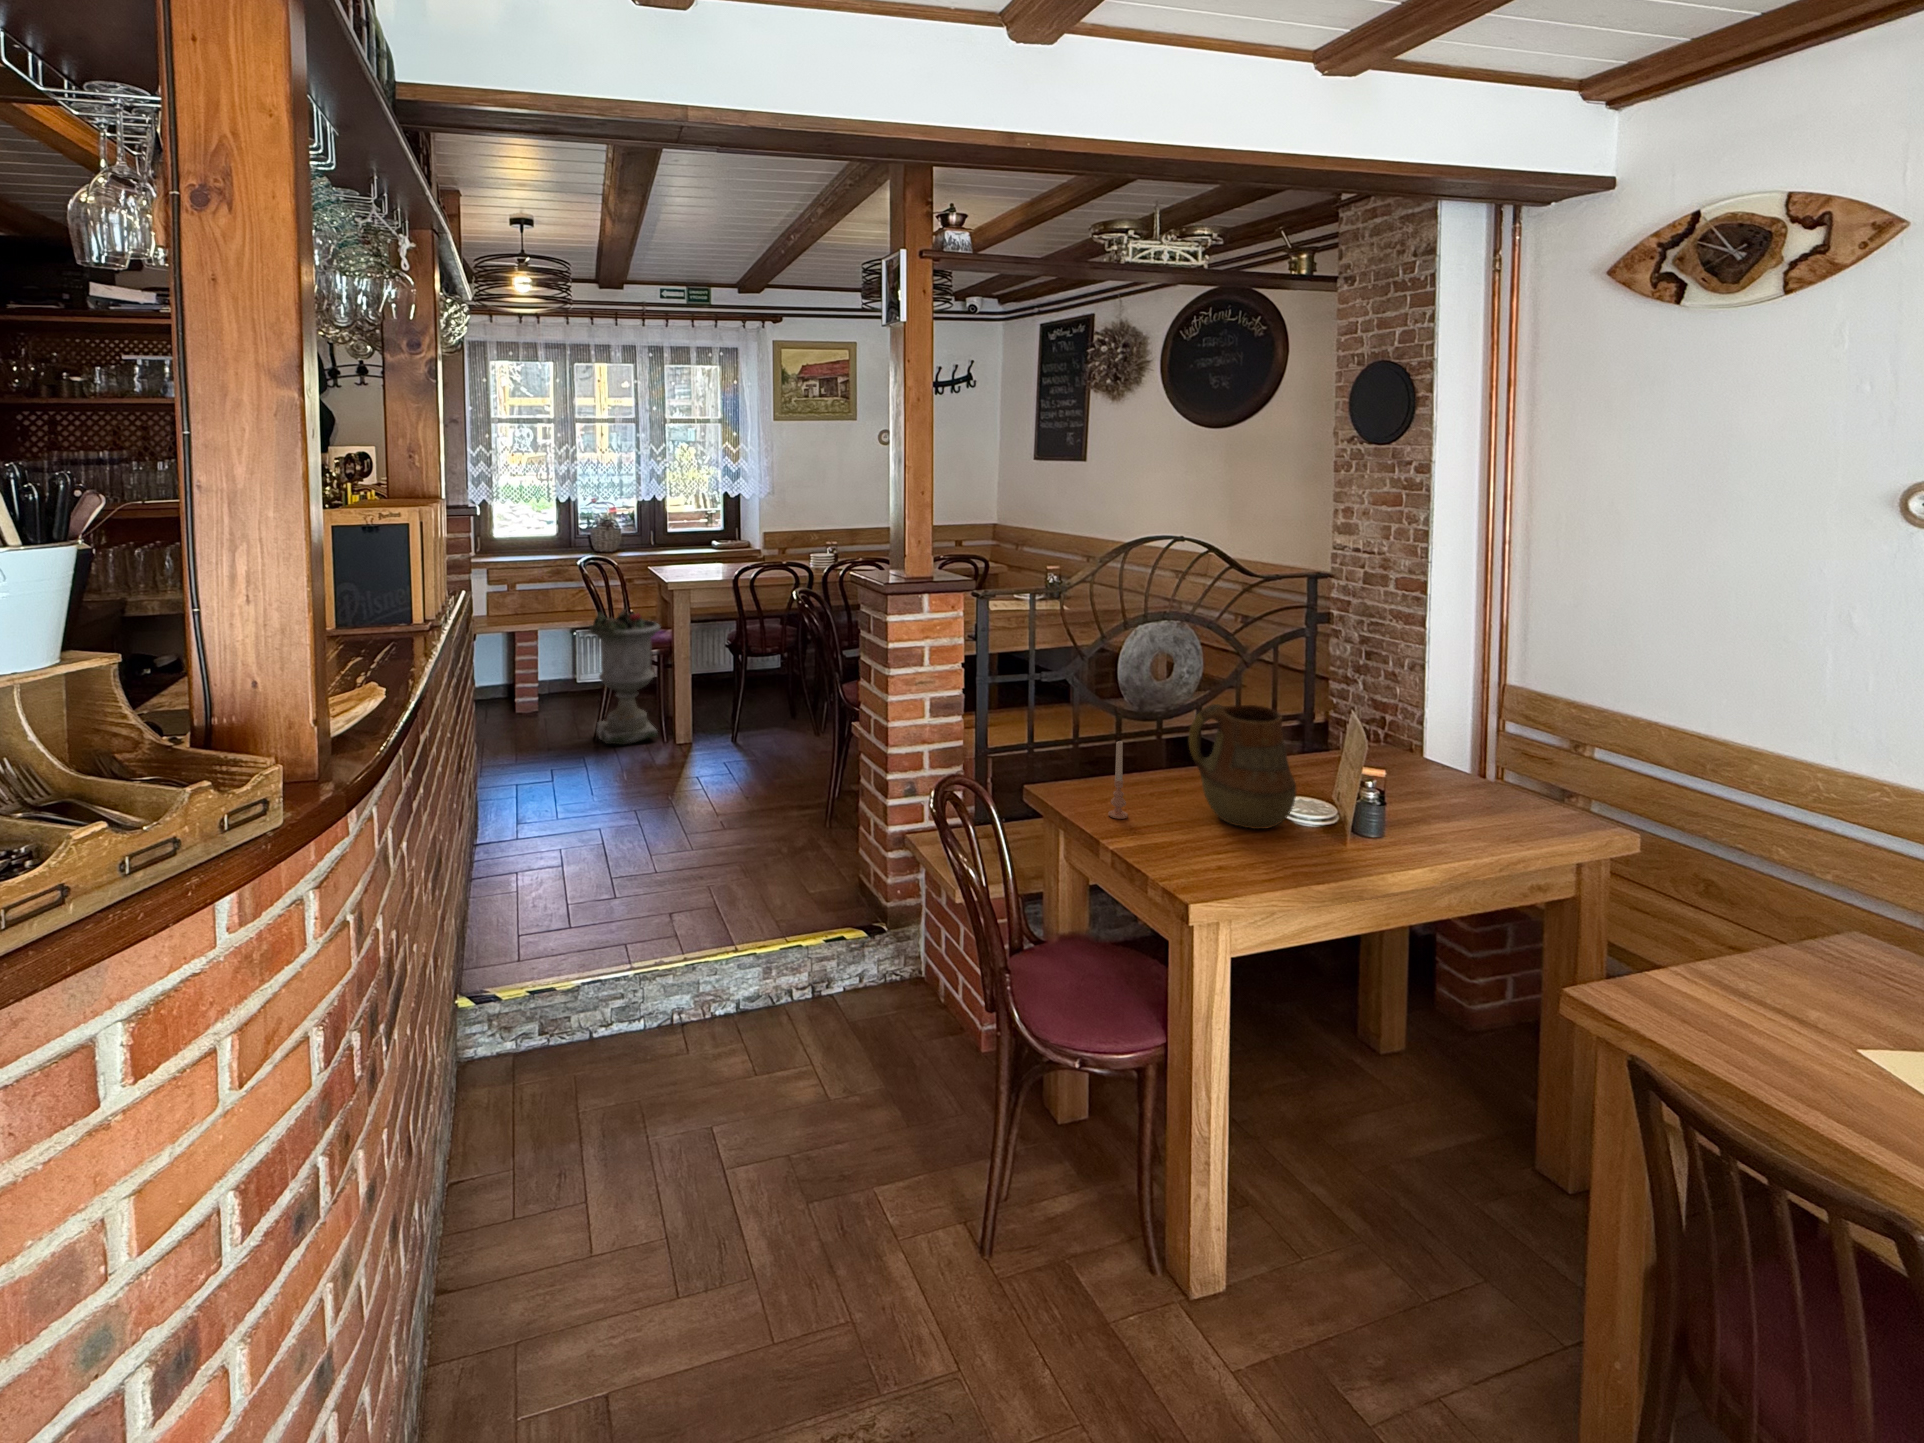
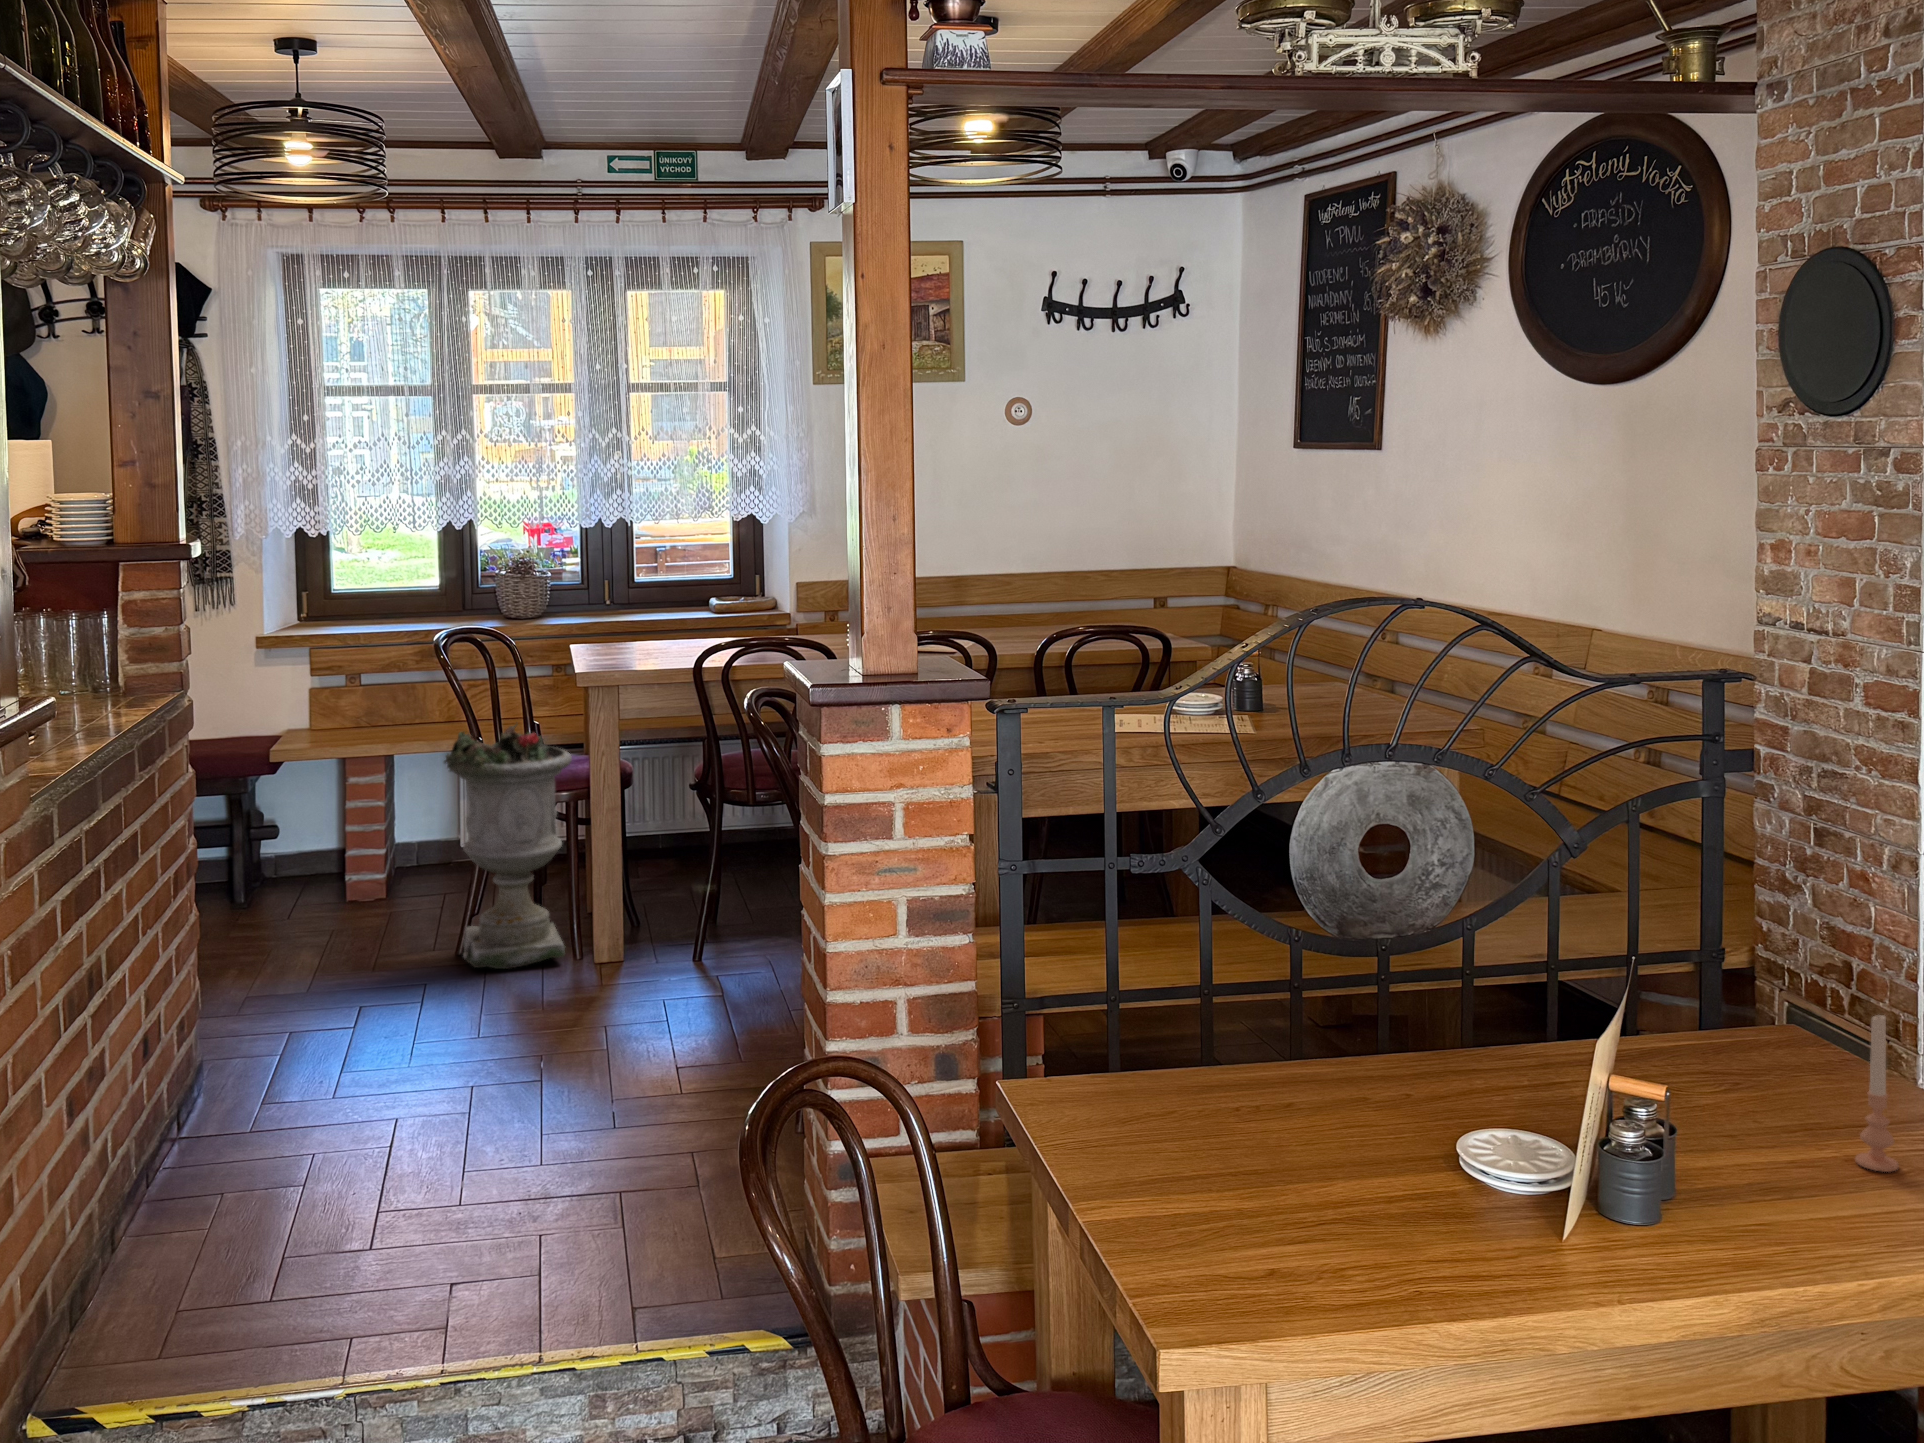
pitcher: present [1189,704,1296,829] -> none [1279,931,1486,1180]
candle: present [1108,741,1128,819] -> present [1855,1015,1899,1172]

